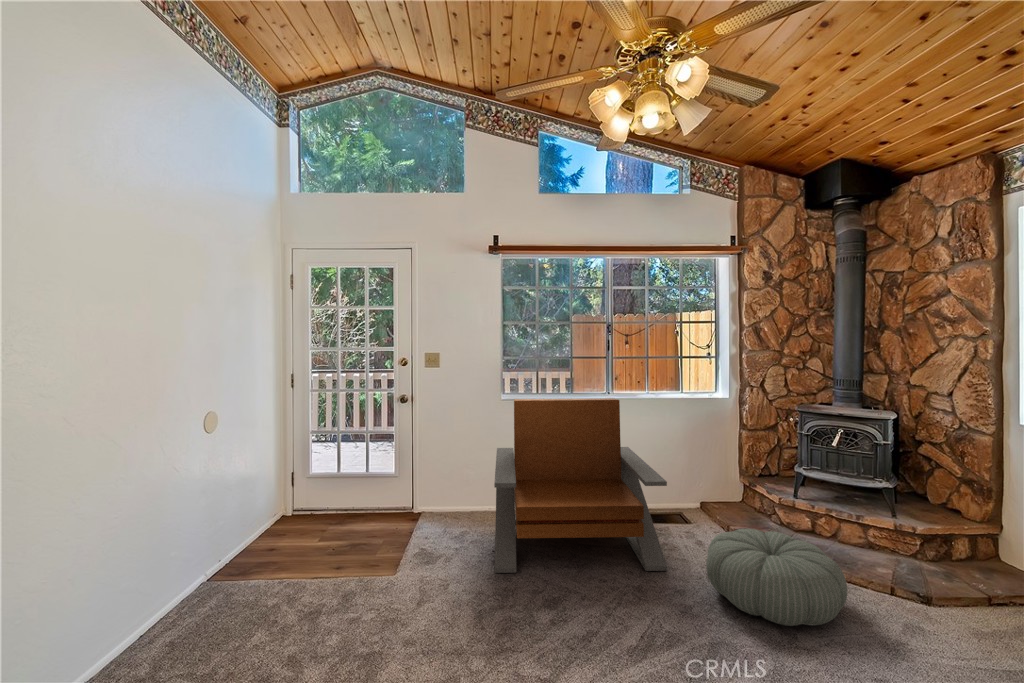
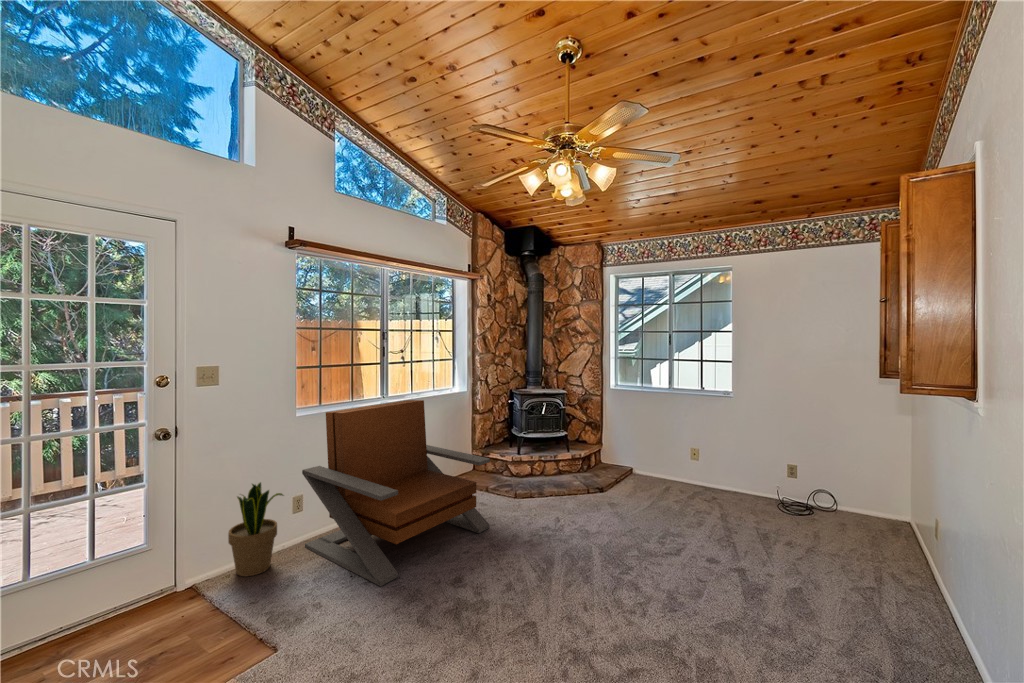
potted plant: none [434,449,472,524] -> present [228,482,283,576]
pouf: present [706,529,847,626] -> none [512,476,593,530]

